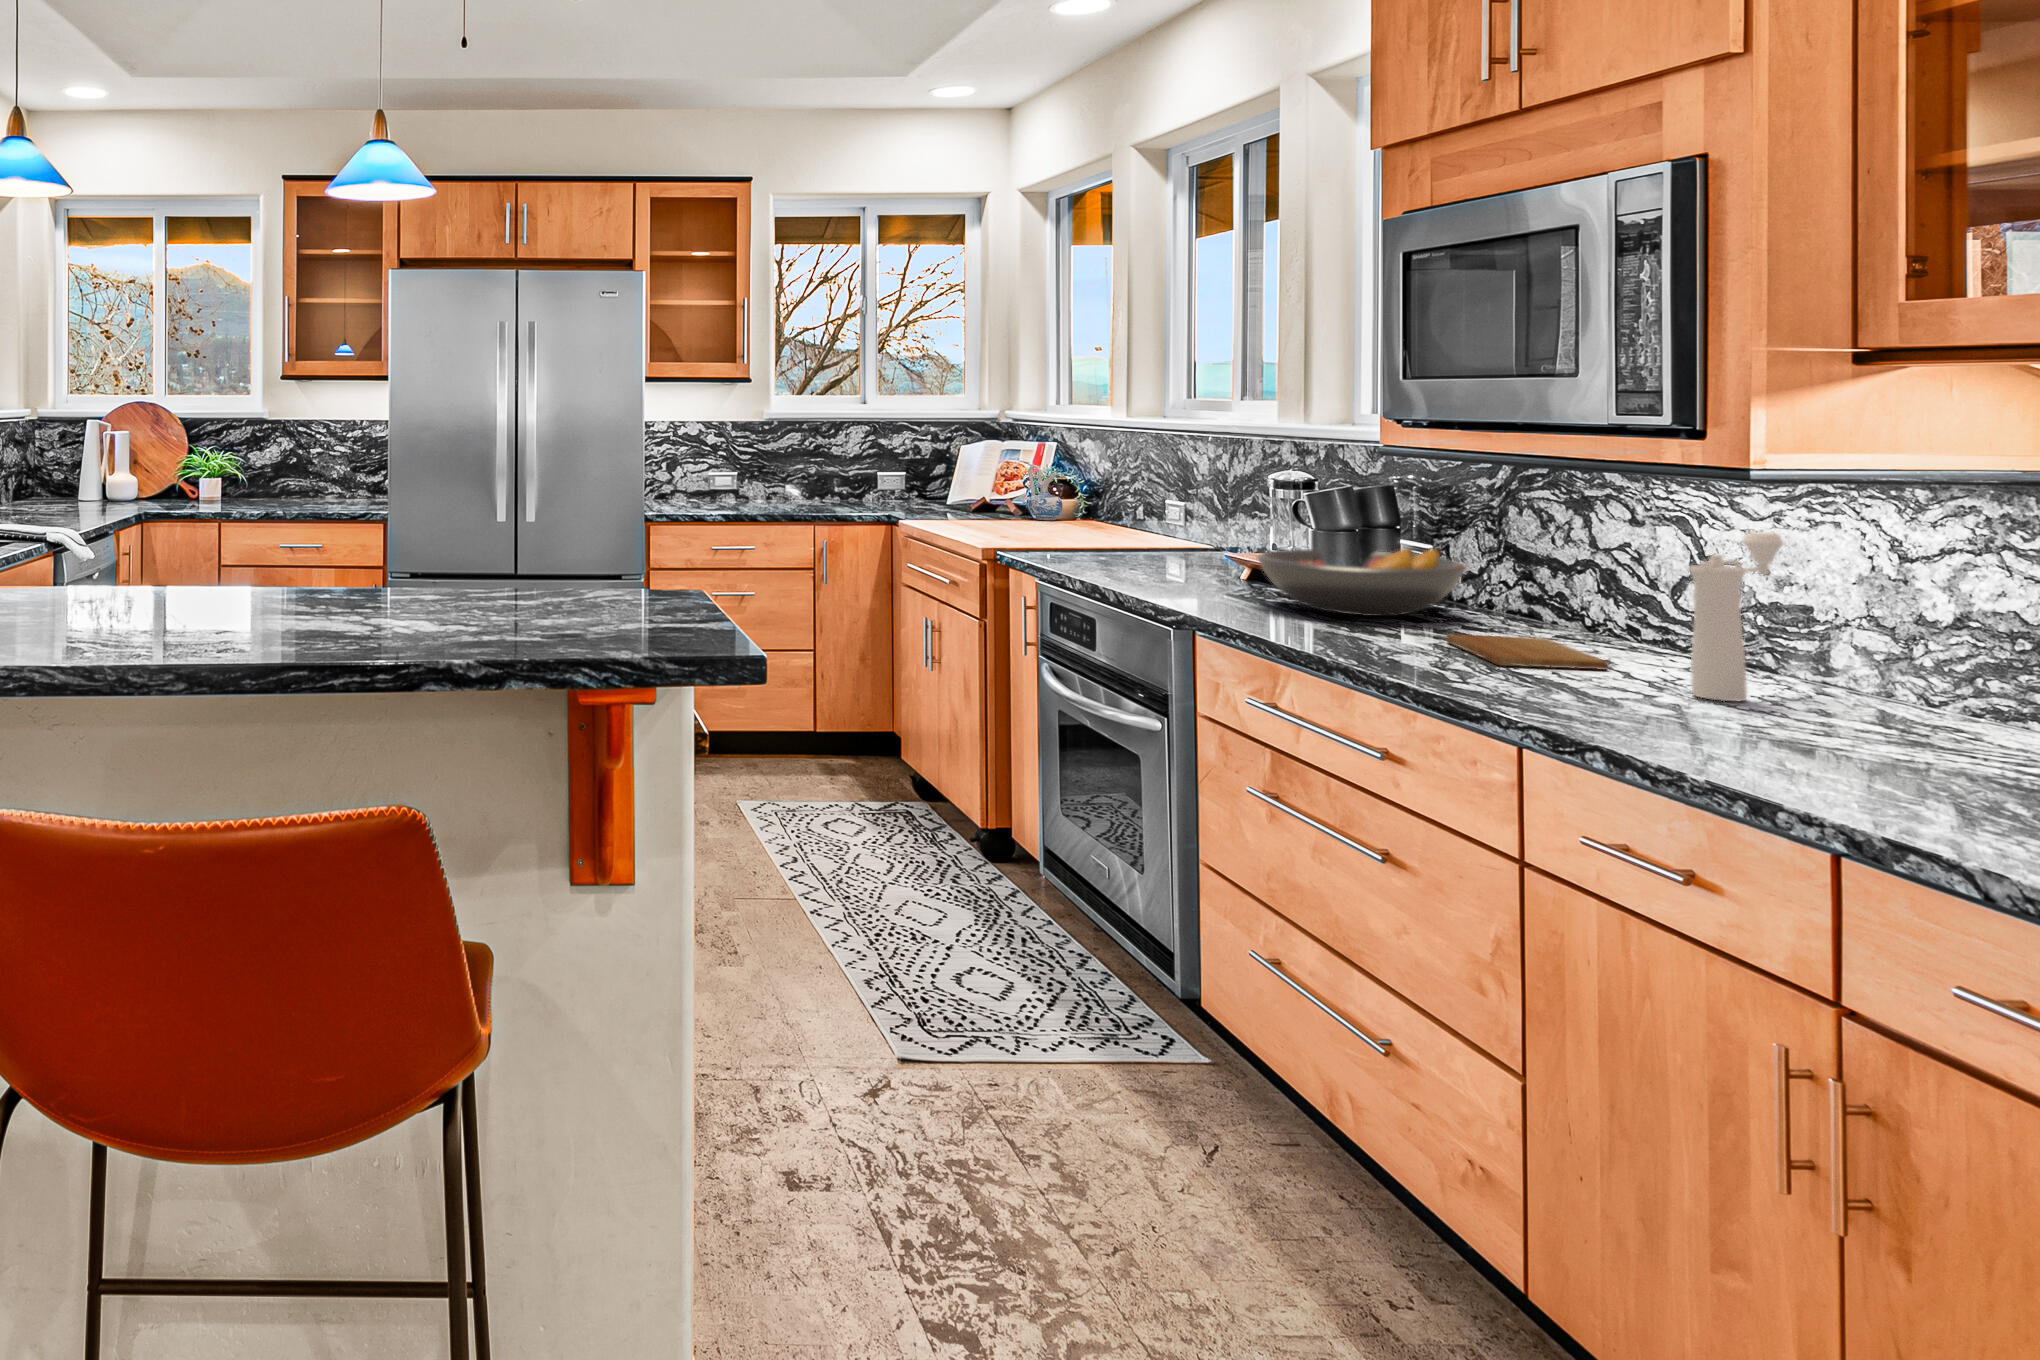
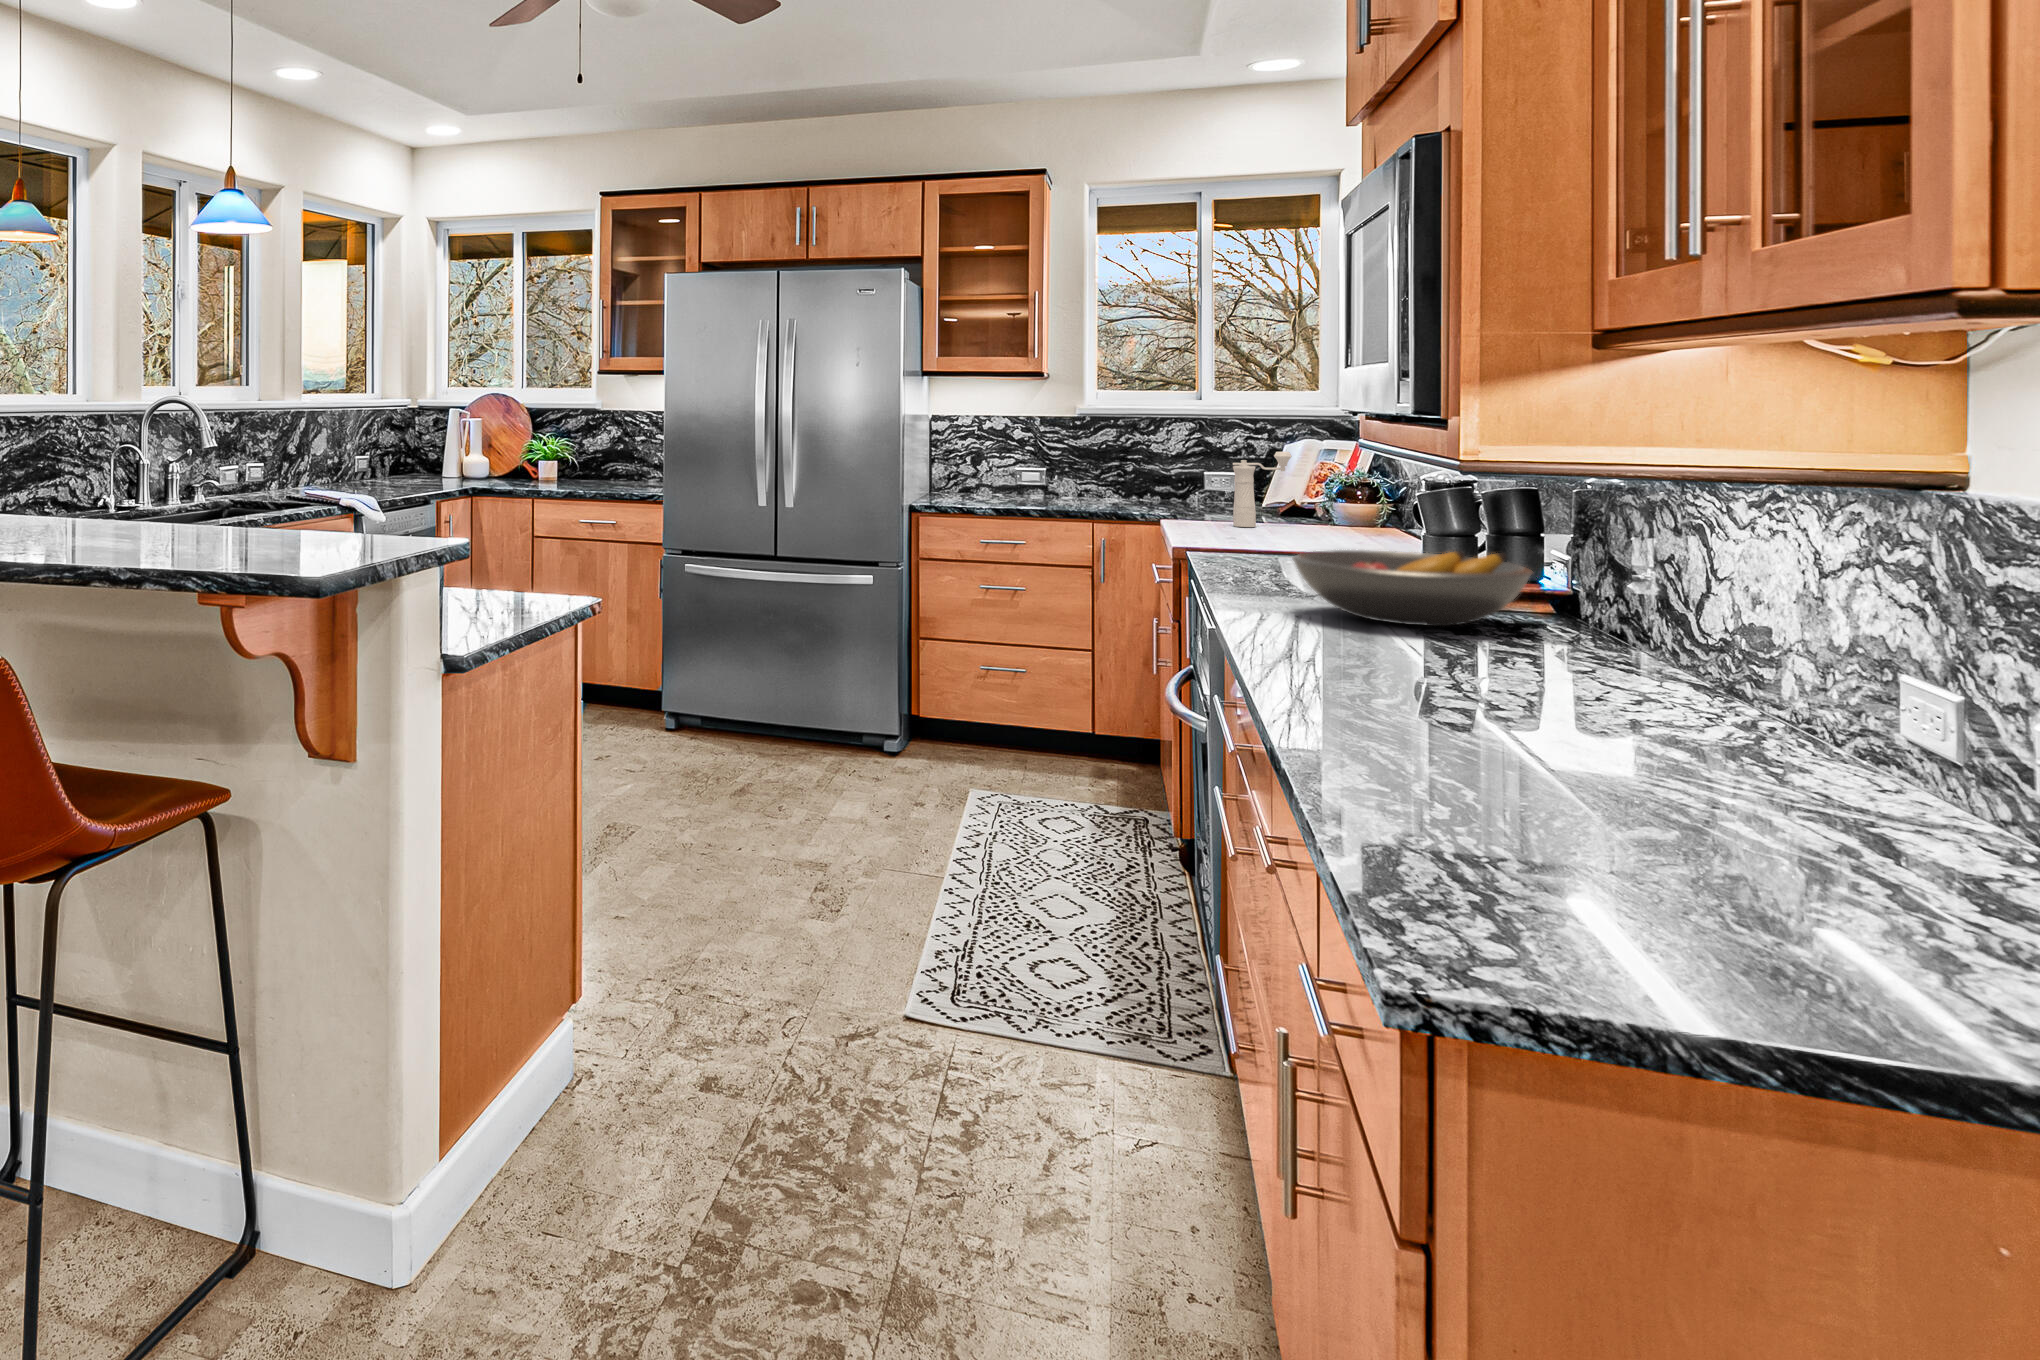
ceramic pitcher: present [1028,465,1062,520] -> none [1313,464,1354,525]
pepper mill: present [1689,532,1784,701] -> present [1233,452,1292,527]
cutting board: present [1446,634,1608,670] -> none [1395,643,1533,687]

